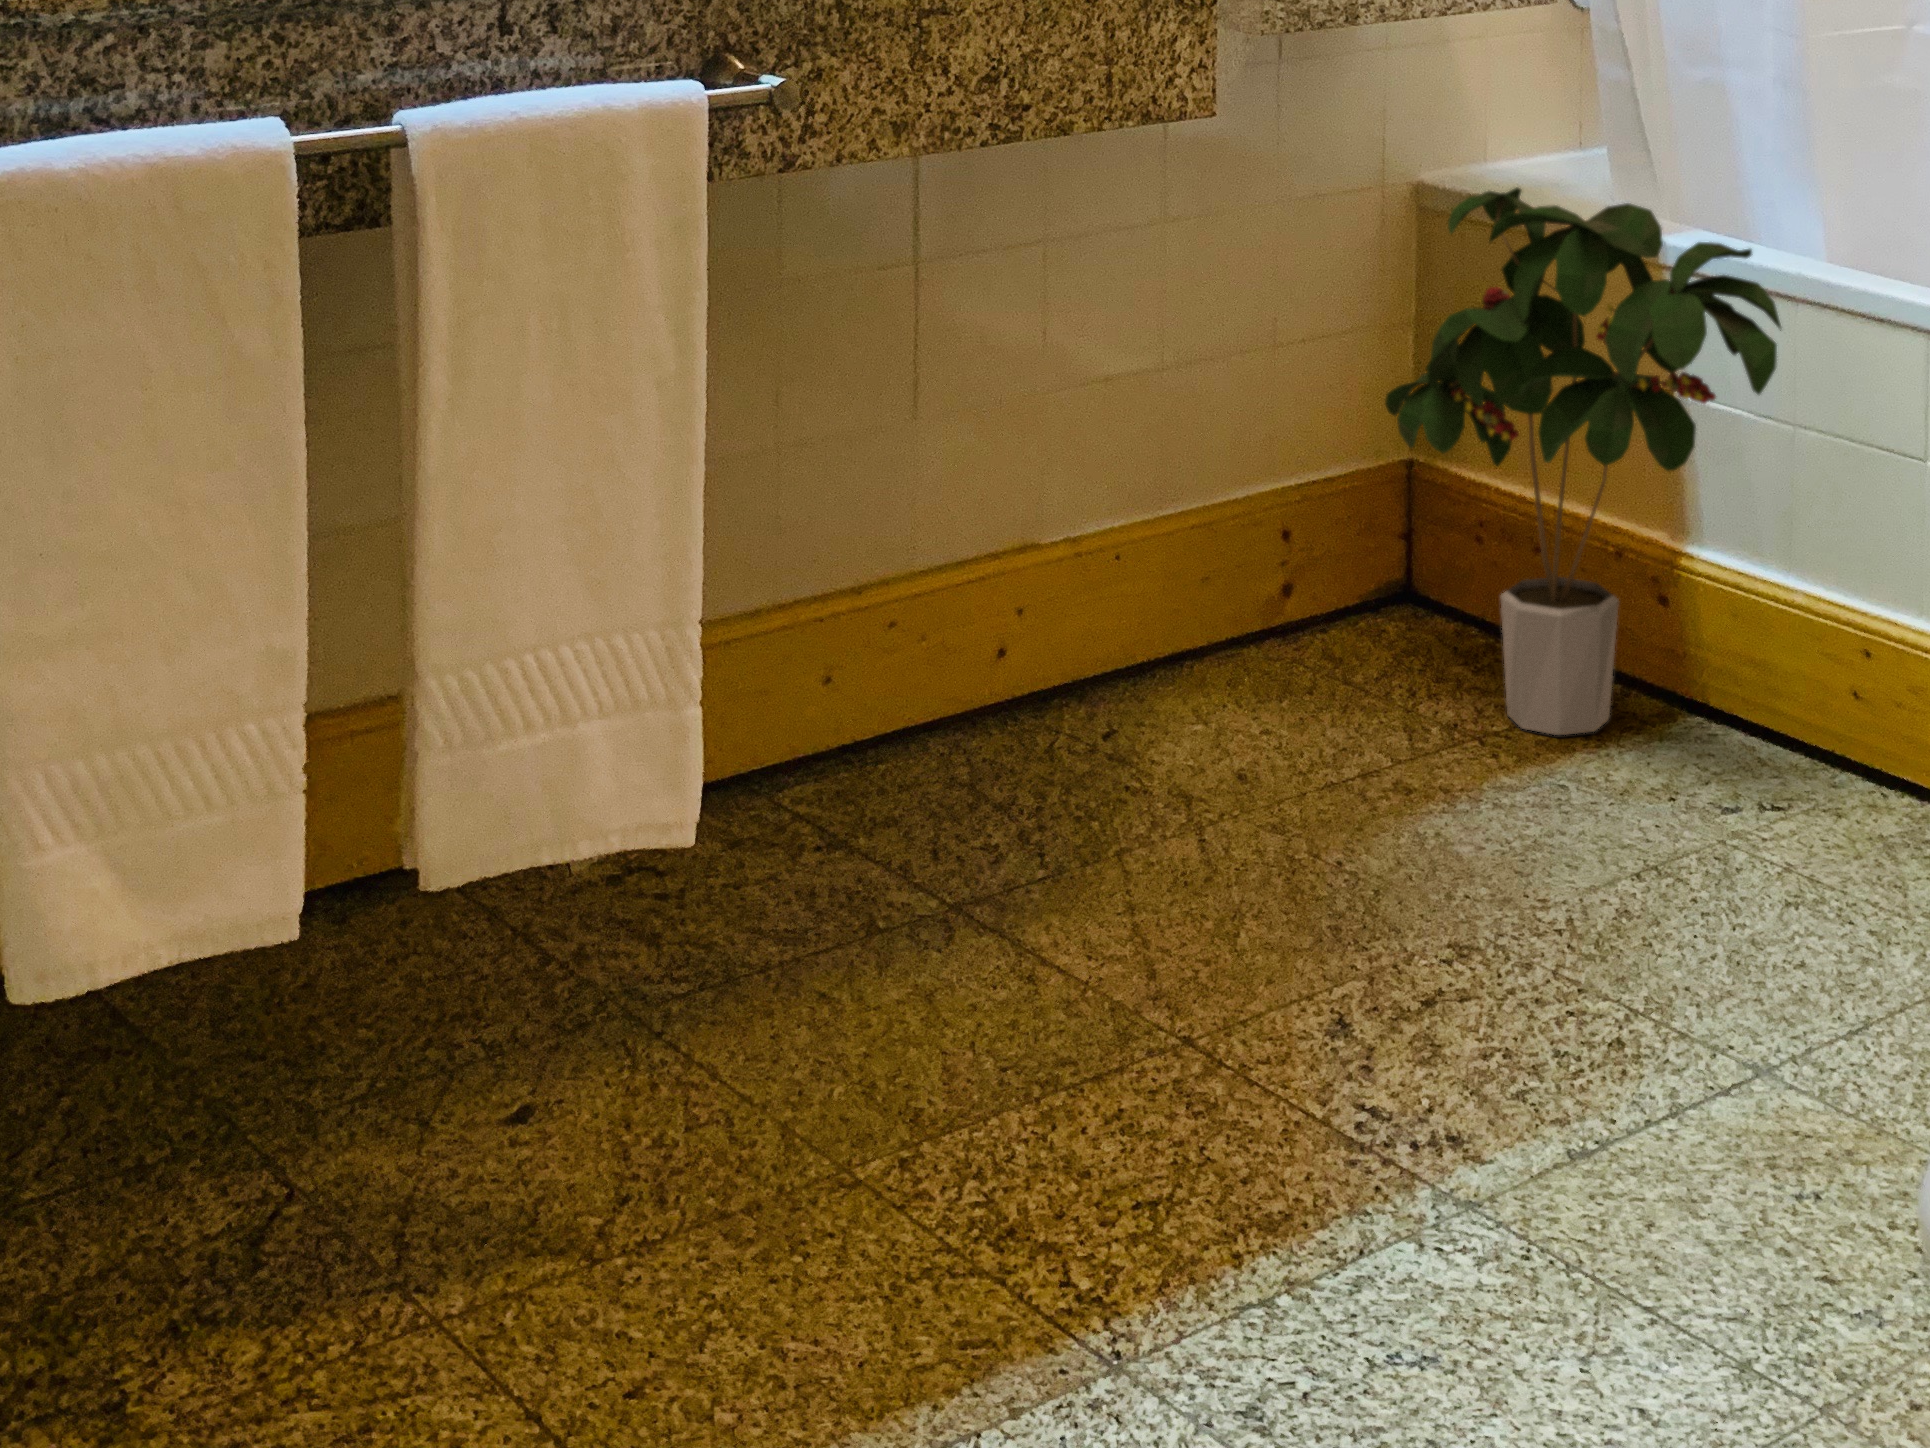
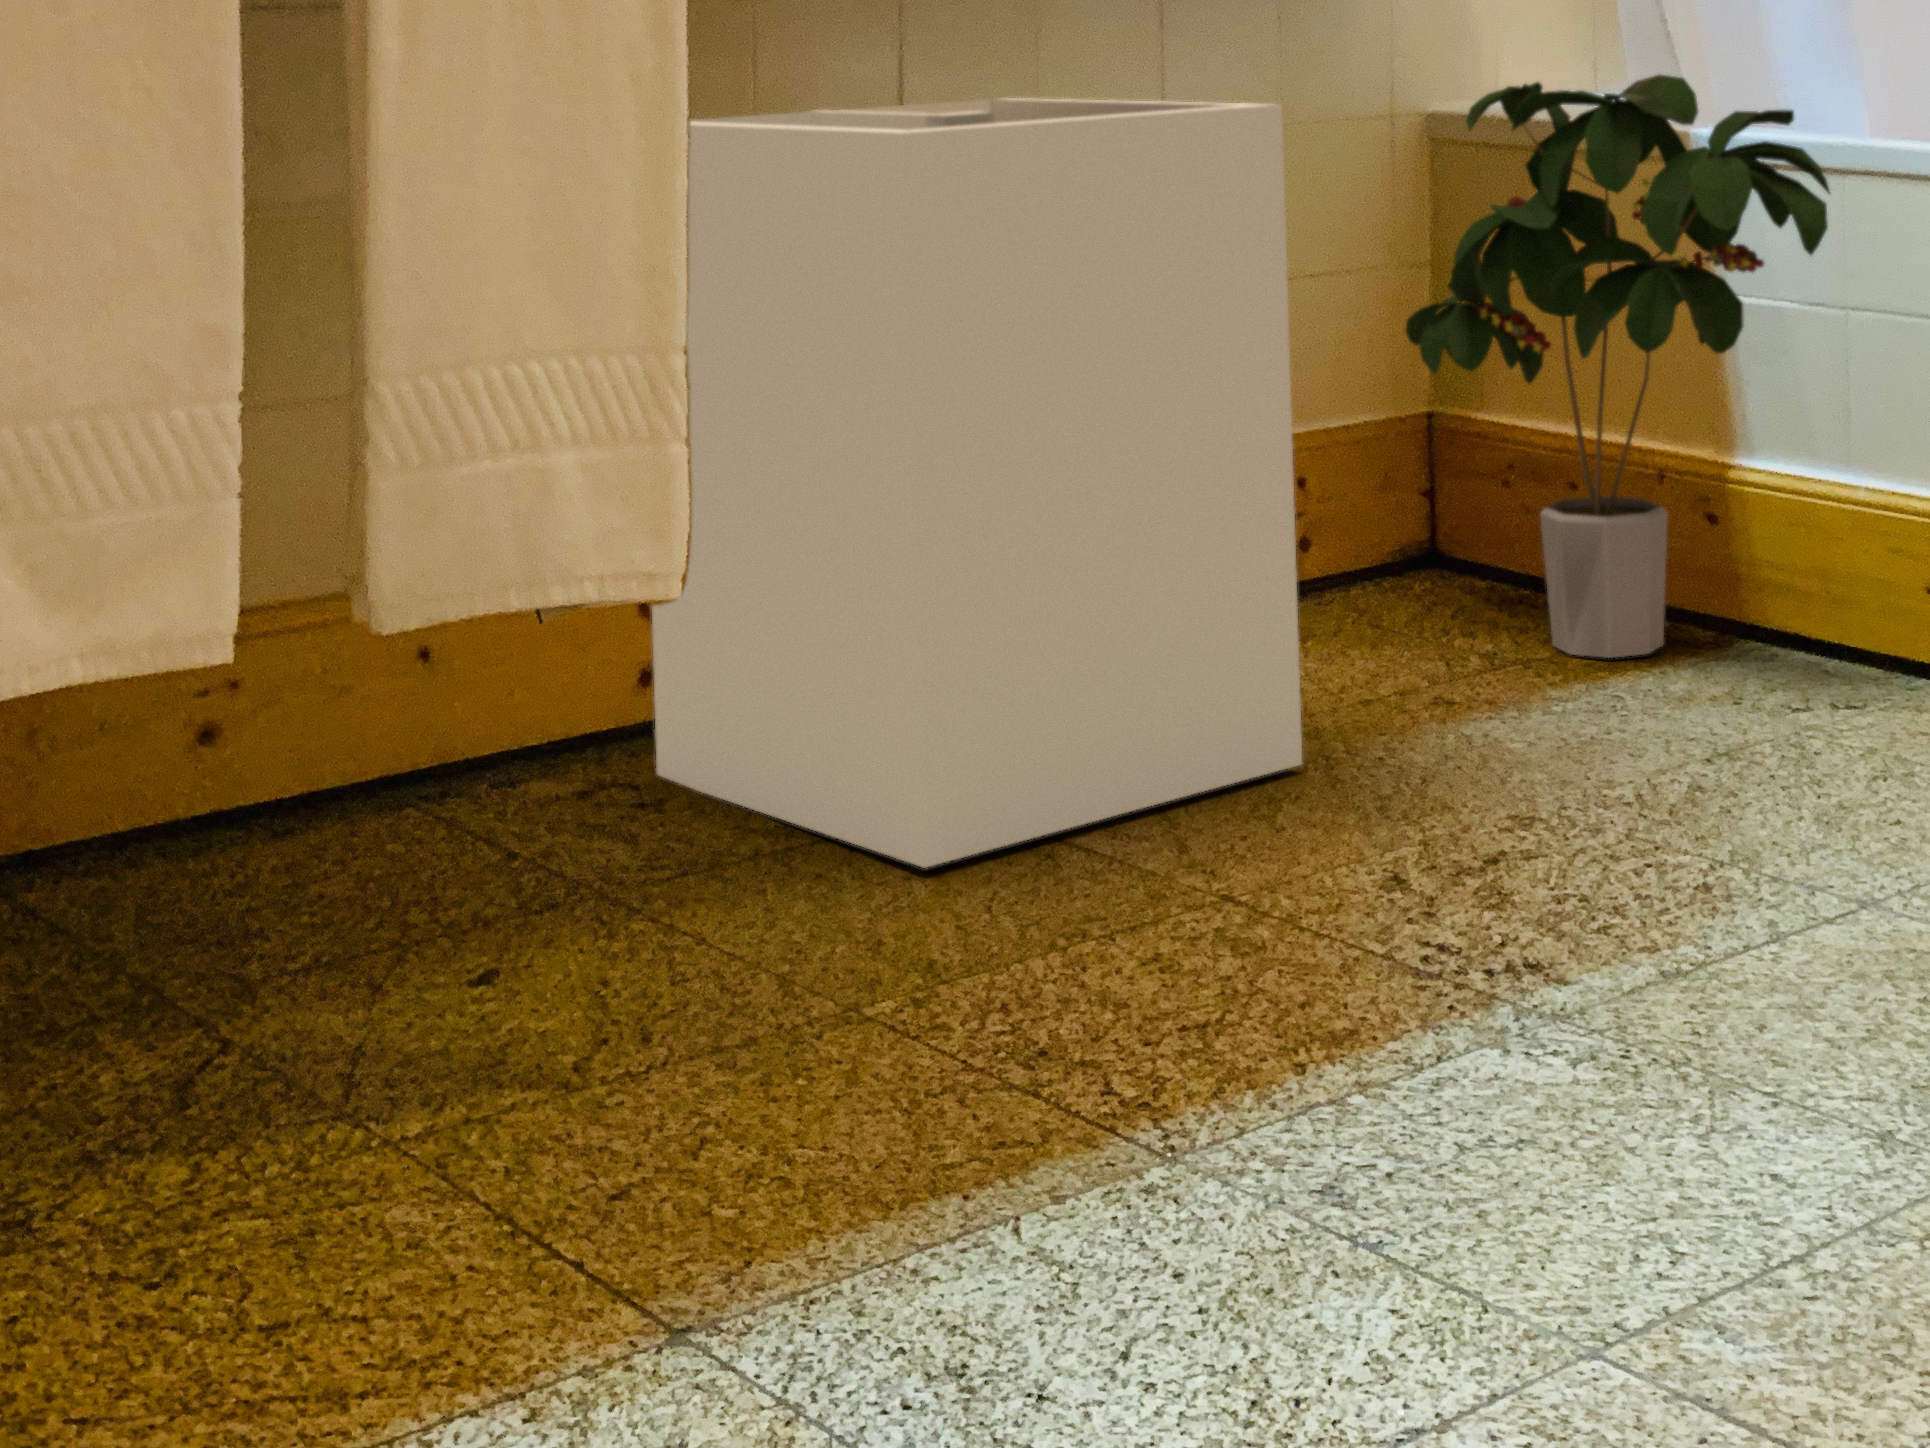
laundry hamper: none [668,220,1266,993] -> present [652,98,1302,868]

